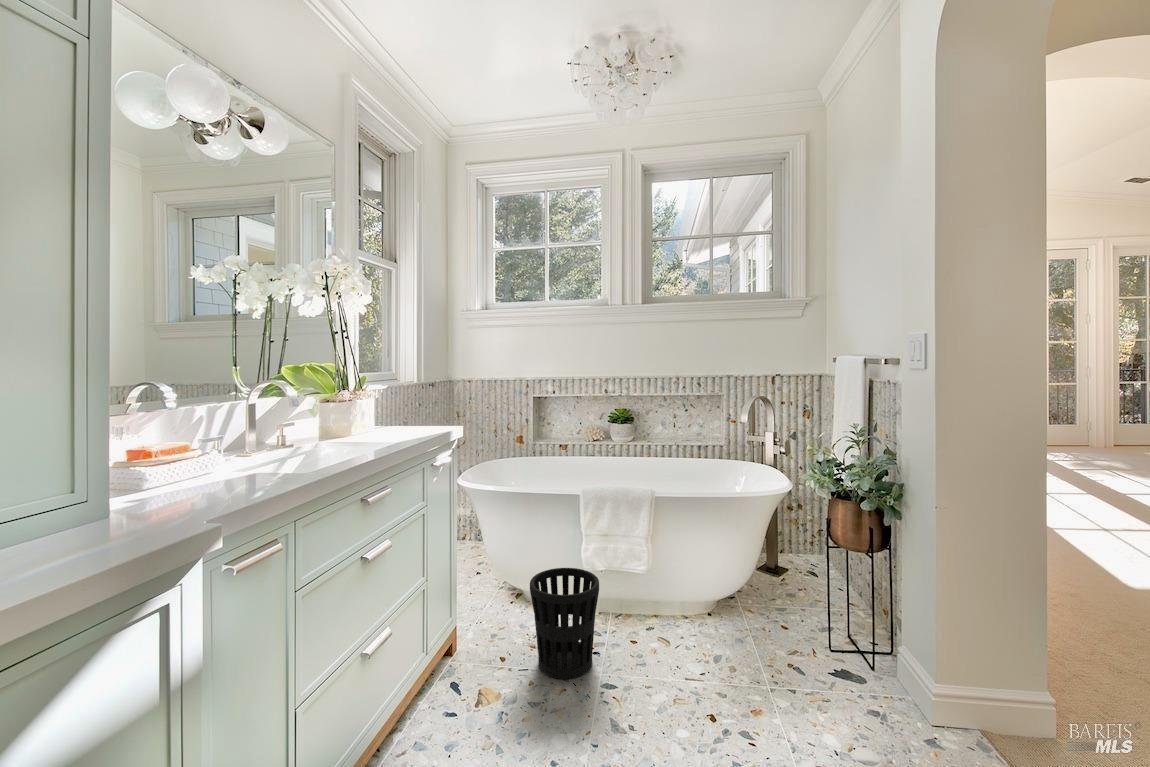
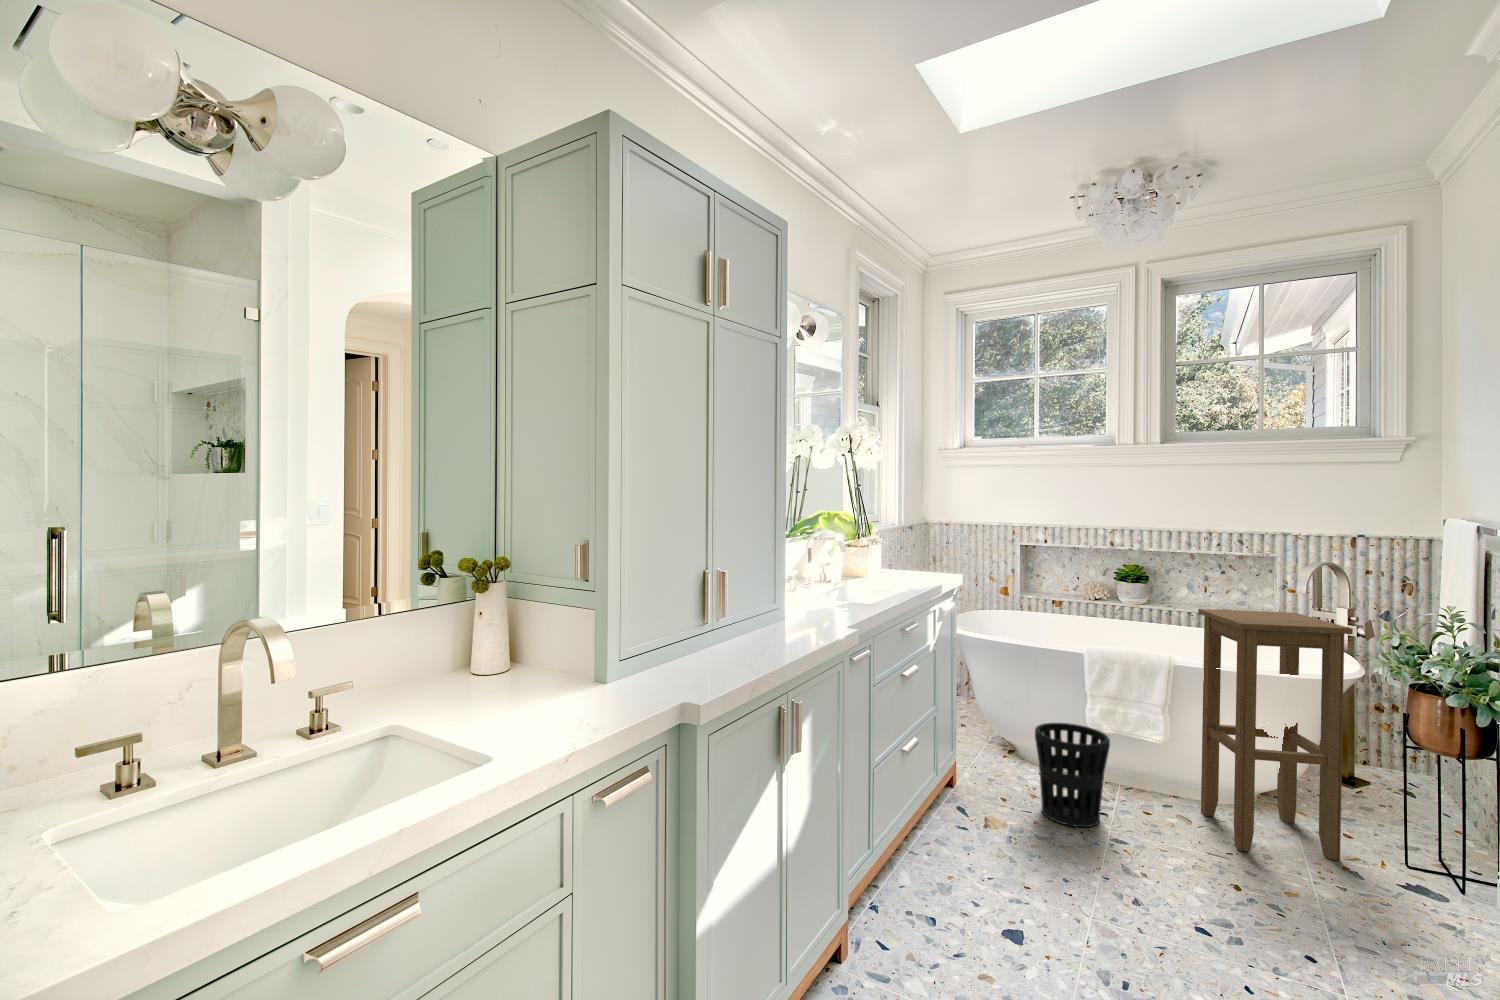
stool: none [671,442,792,672] -> present [1198,609,1353,860]

